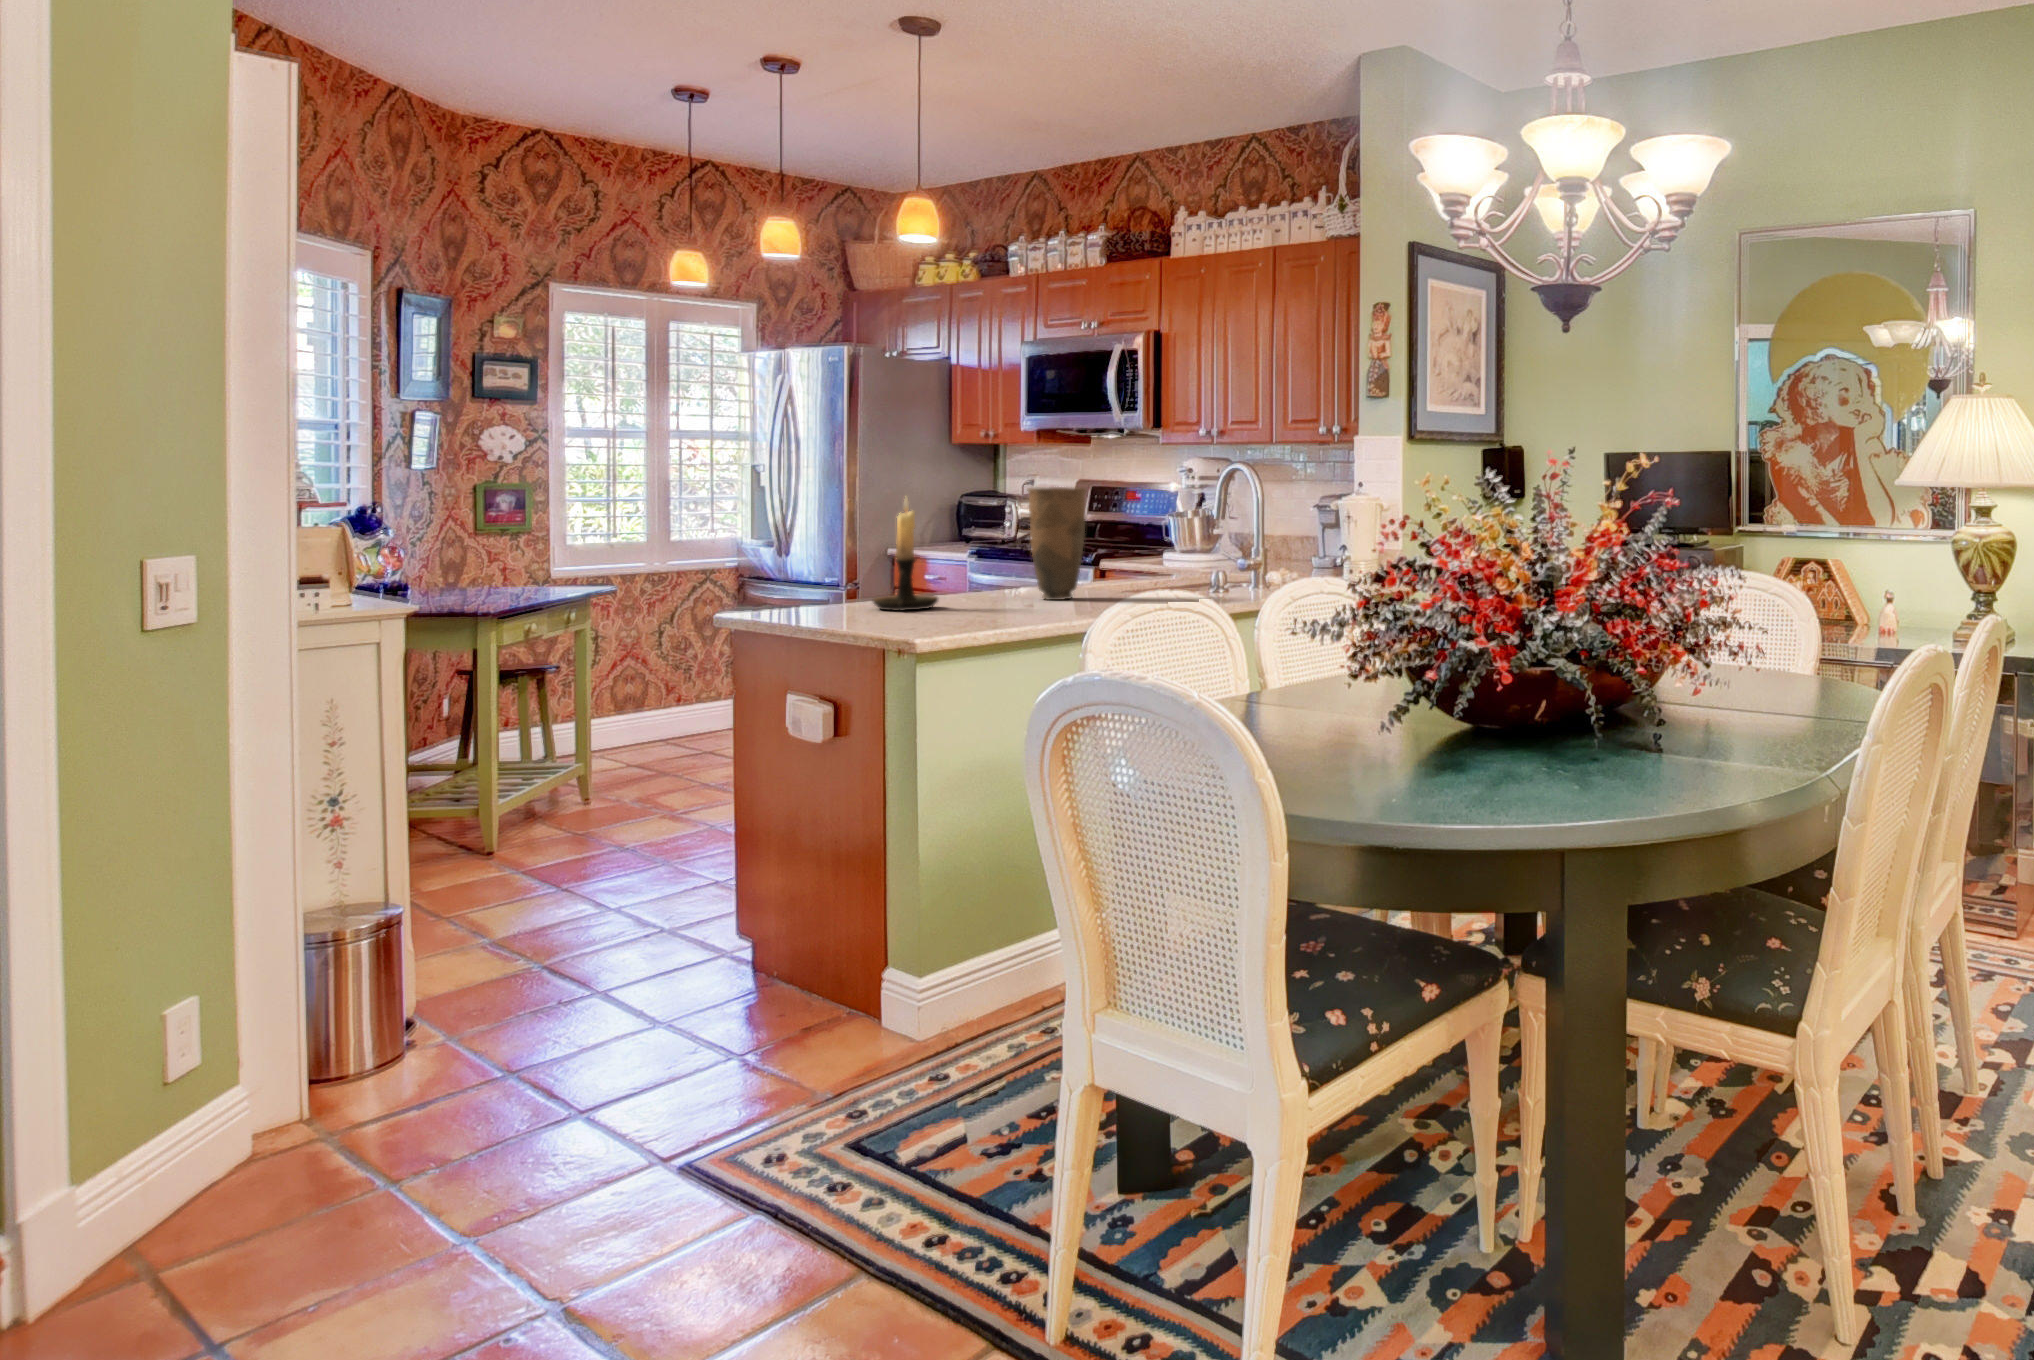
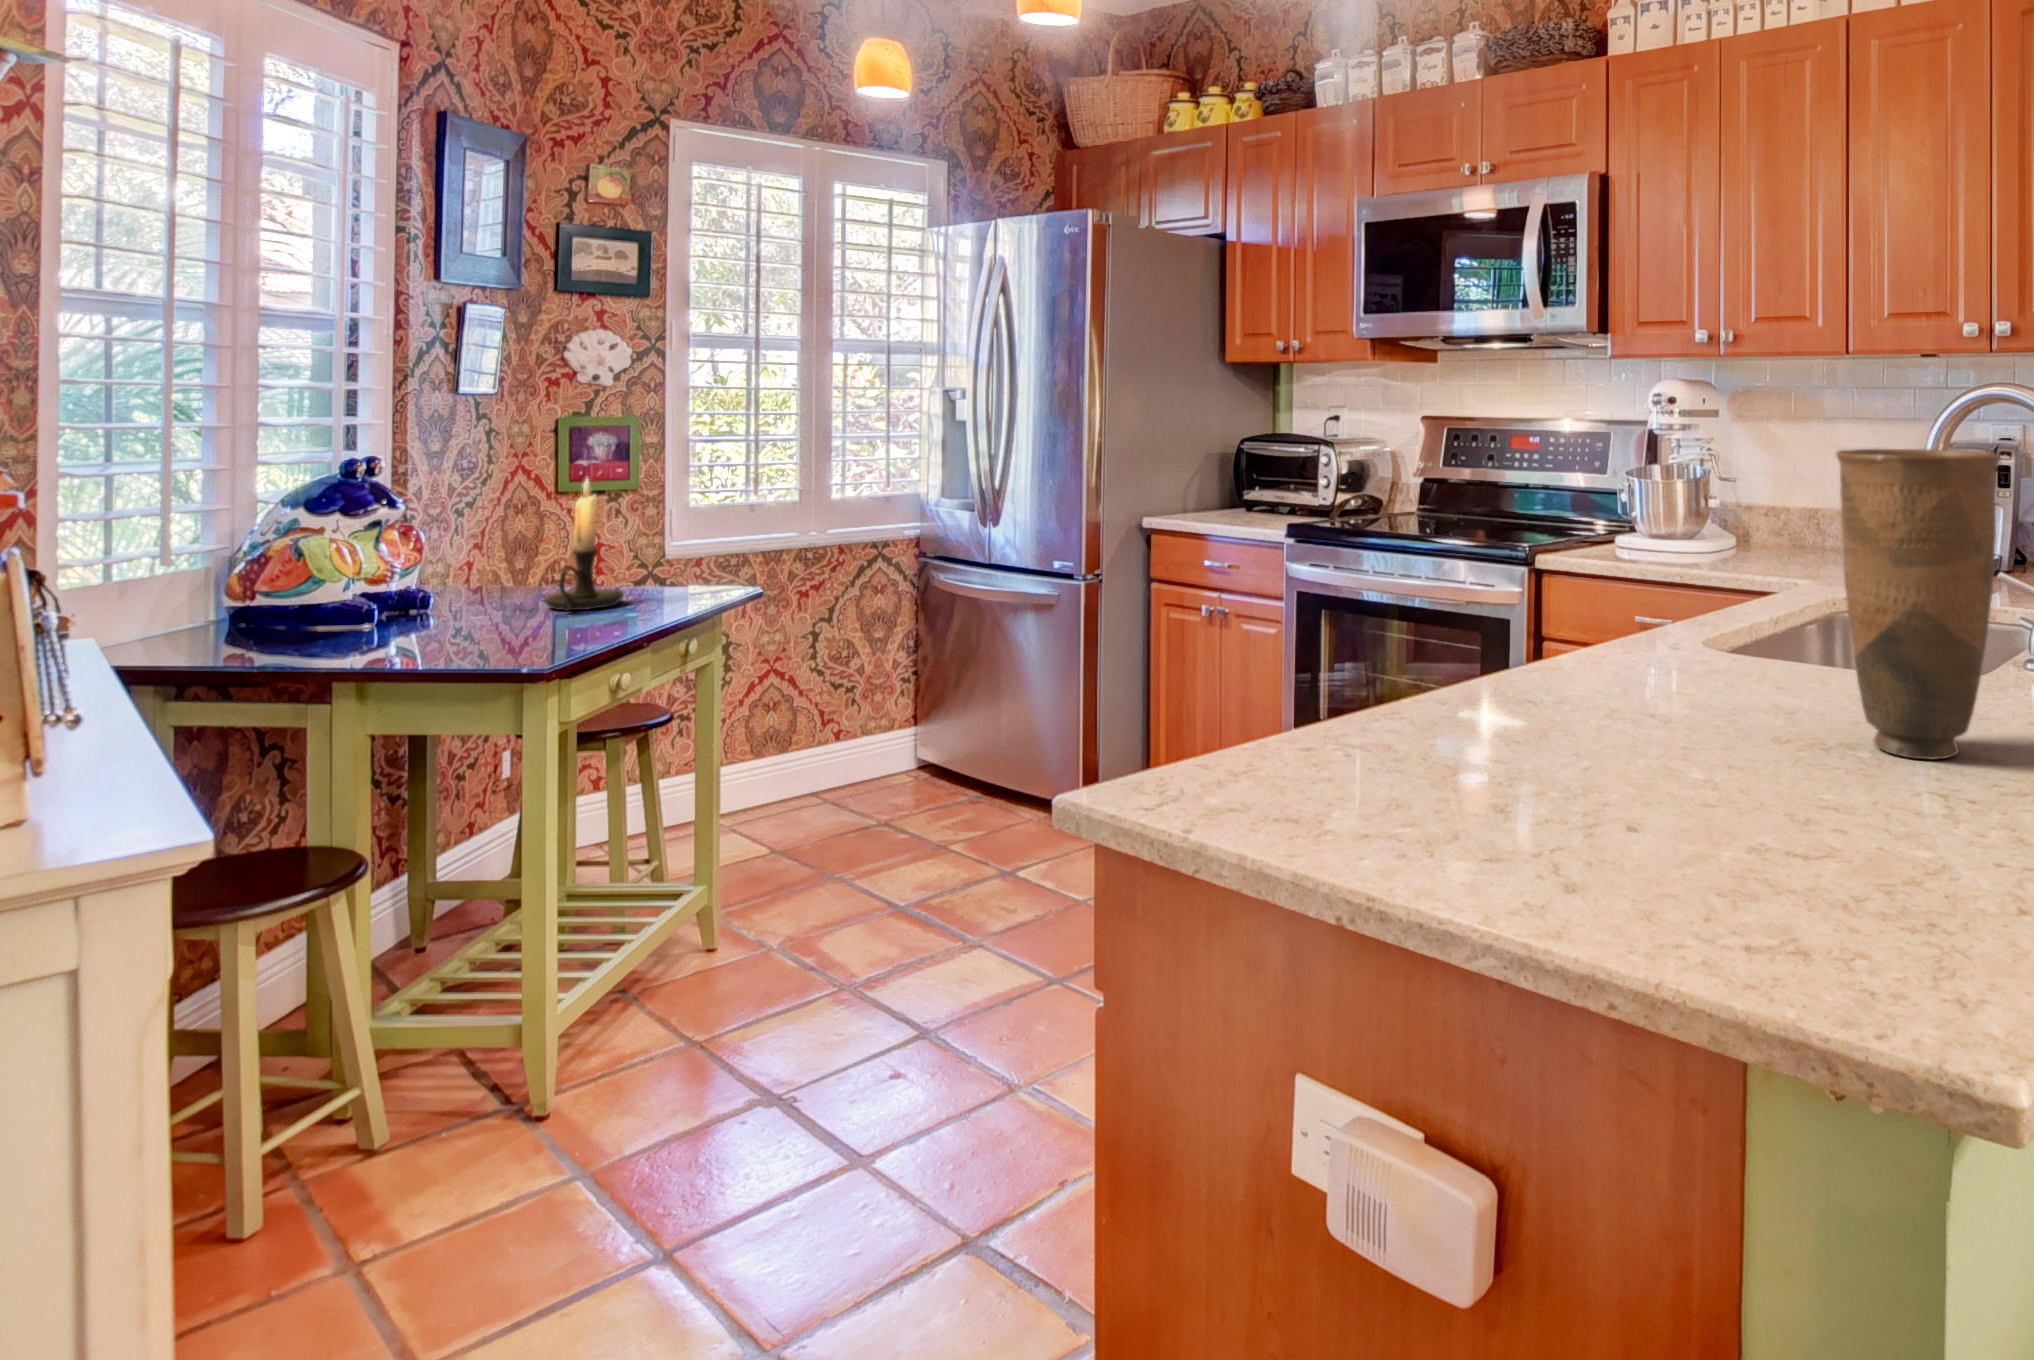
candle holder: present [873,498,938,611] -> present [544,479,624,611]

